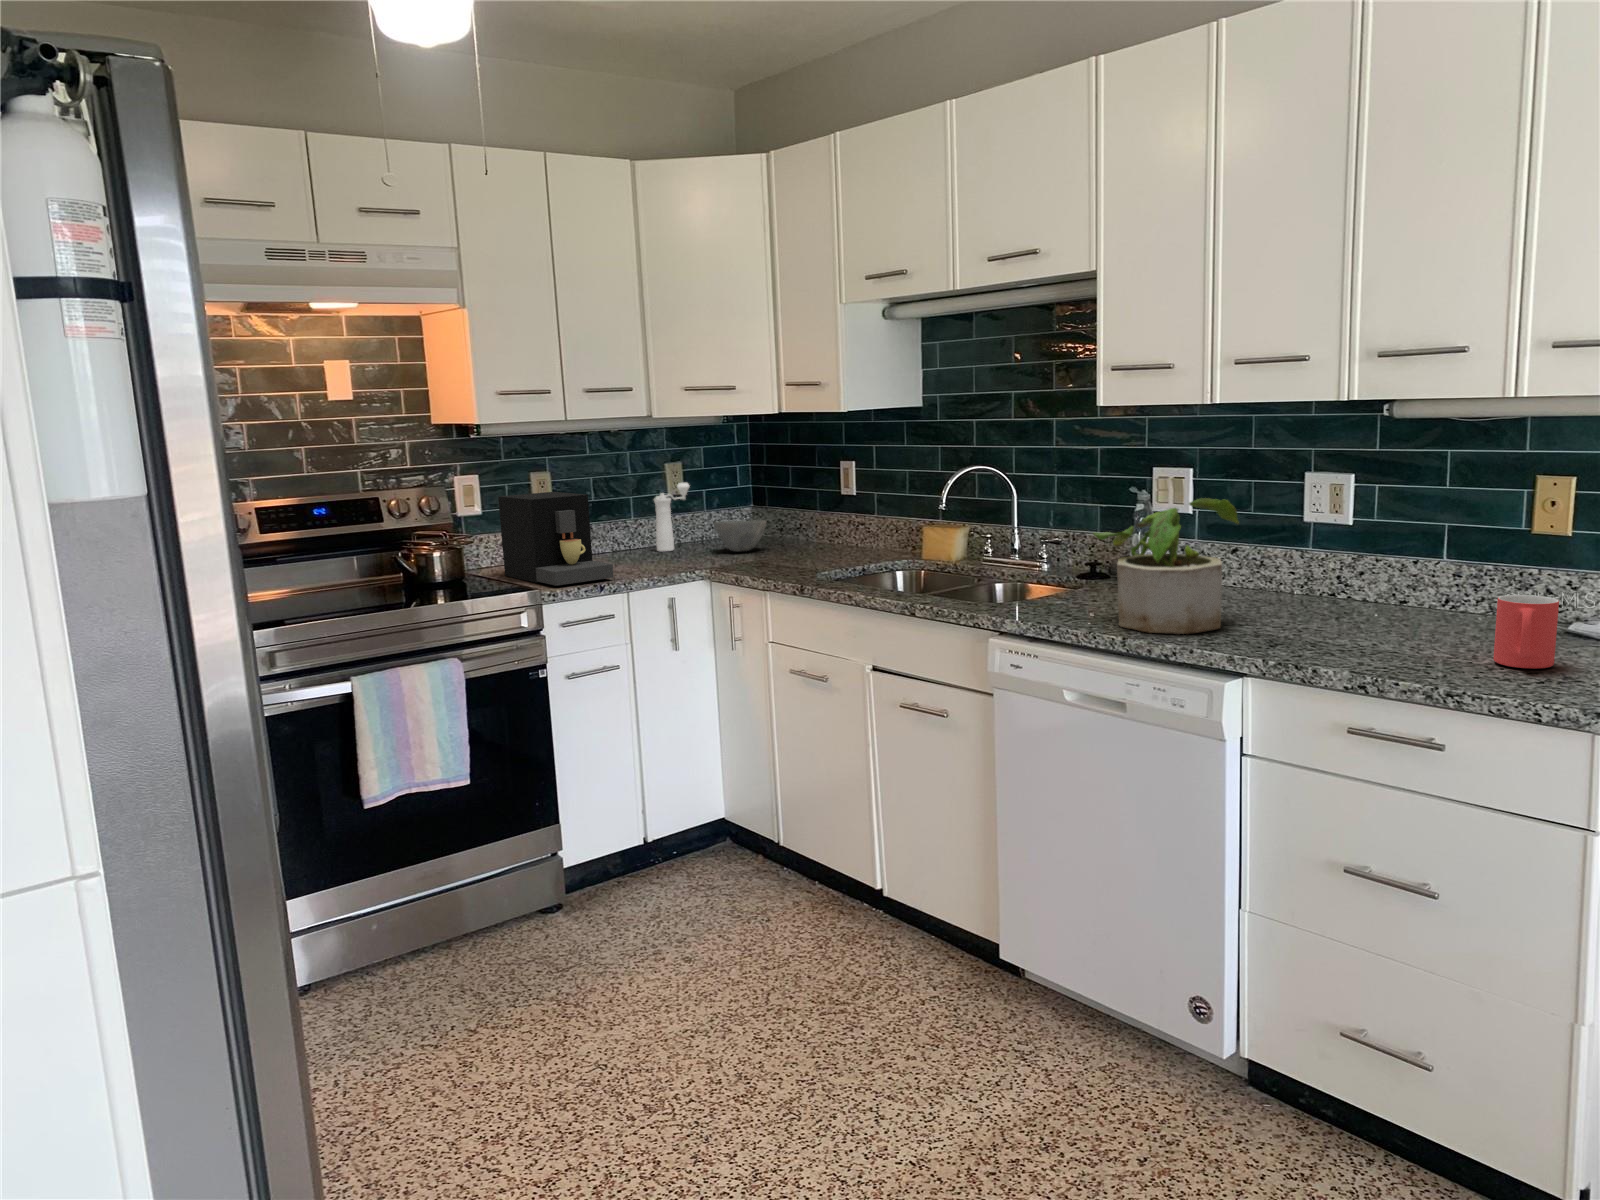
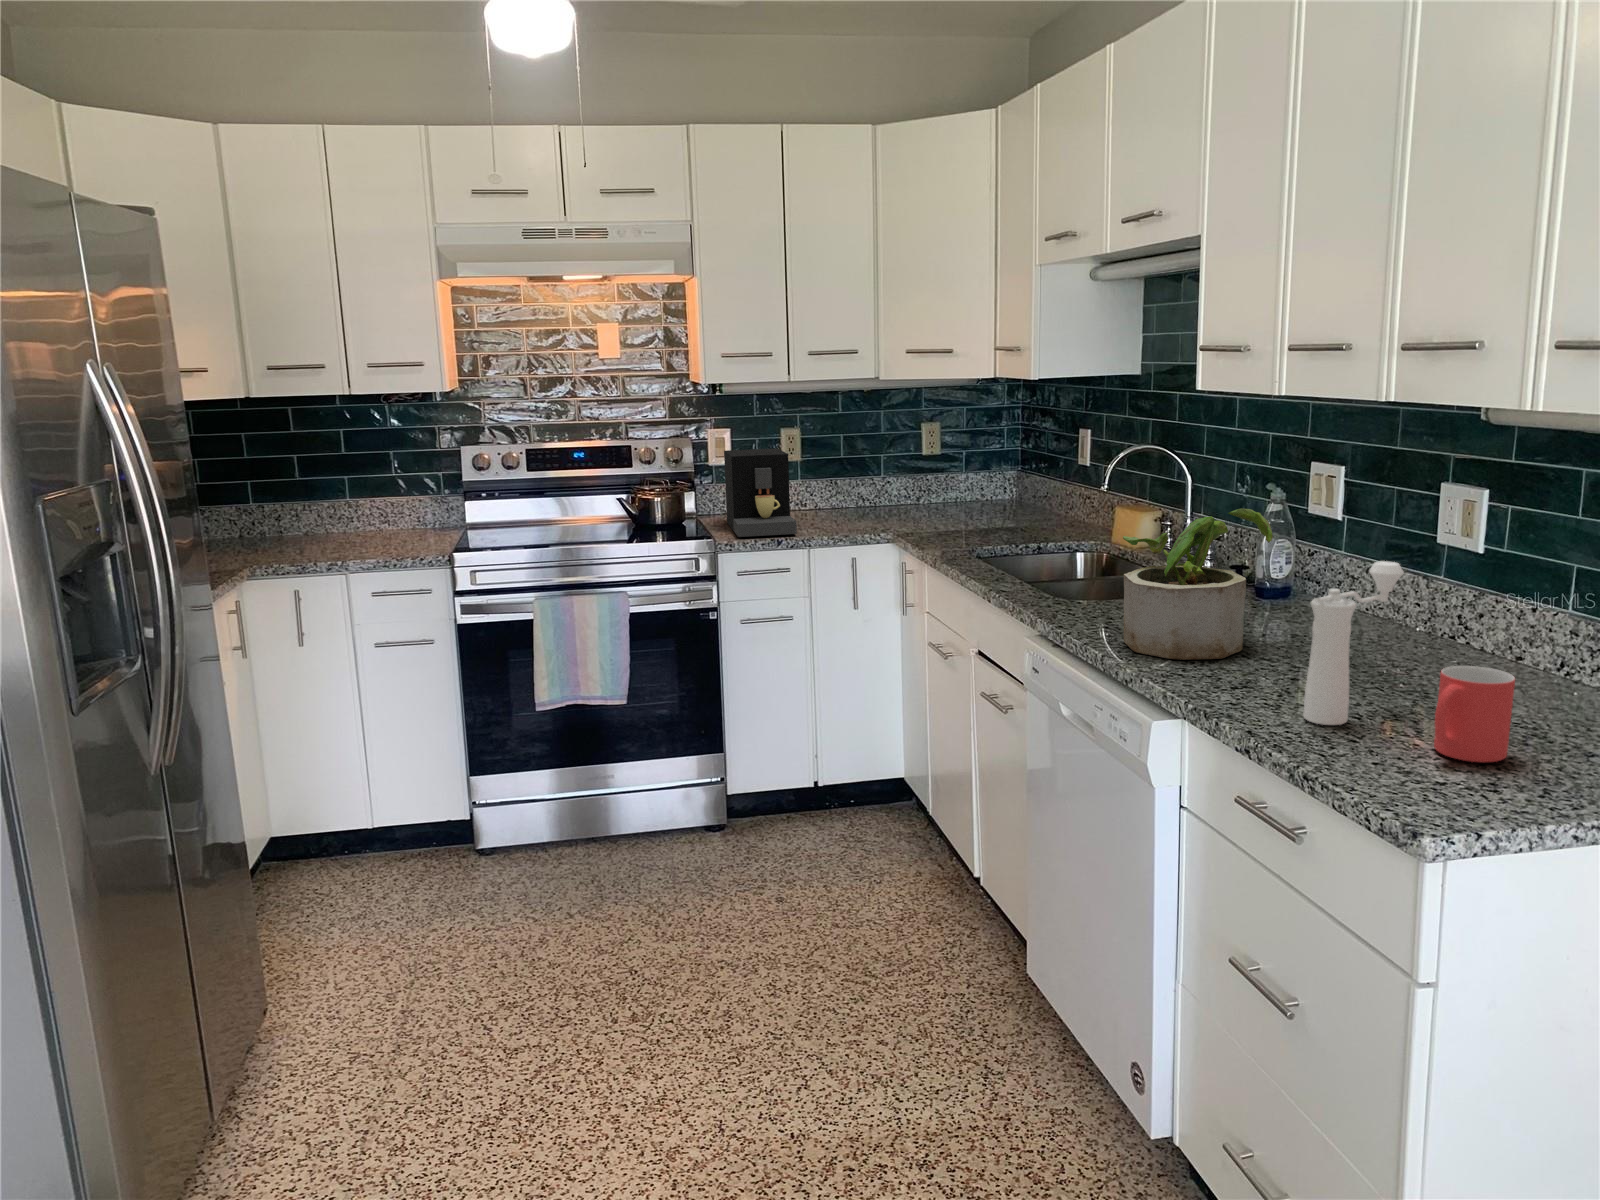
pepper mill: present [654,483,689,551] -> present [1303,561,1403,725]
bowl: present [714,520,766,552] -> none [938,485,992,517]

